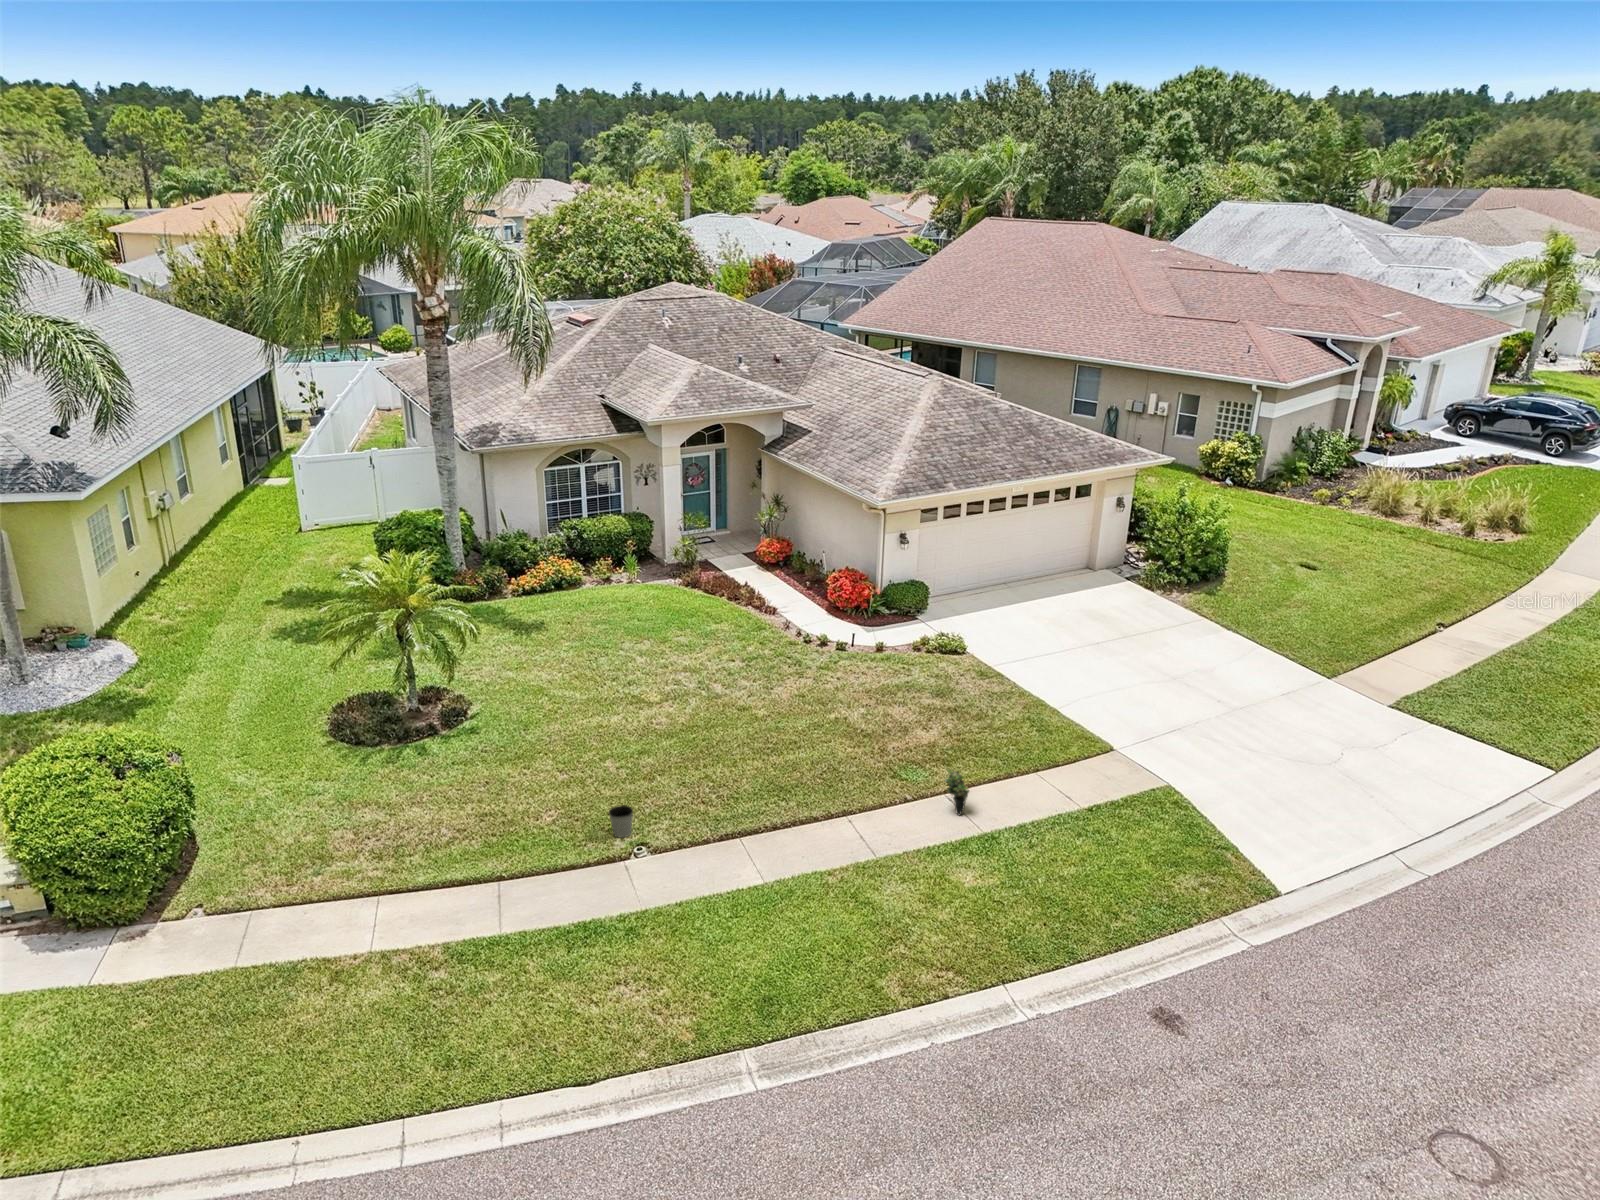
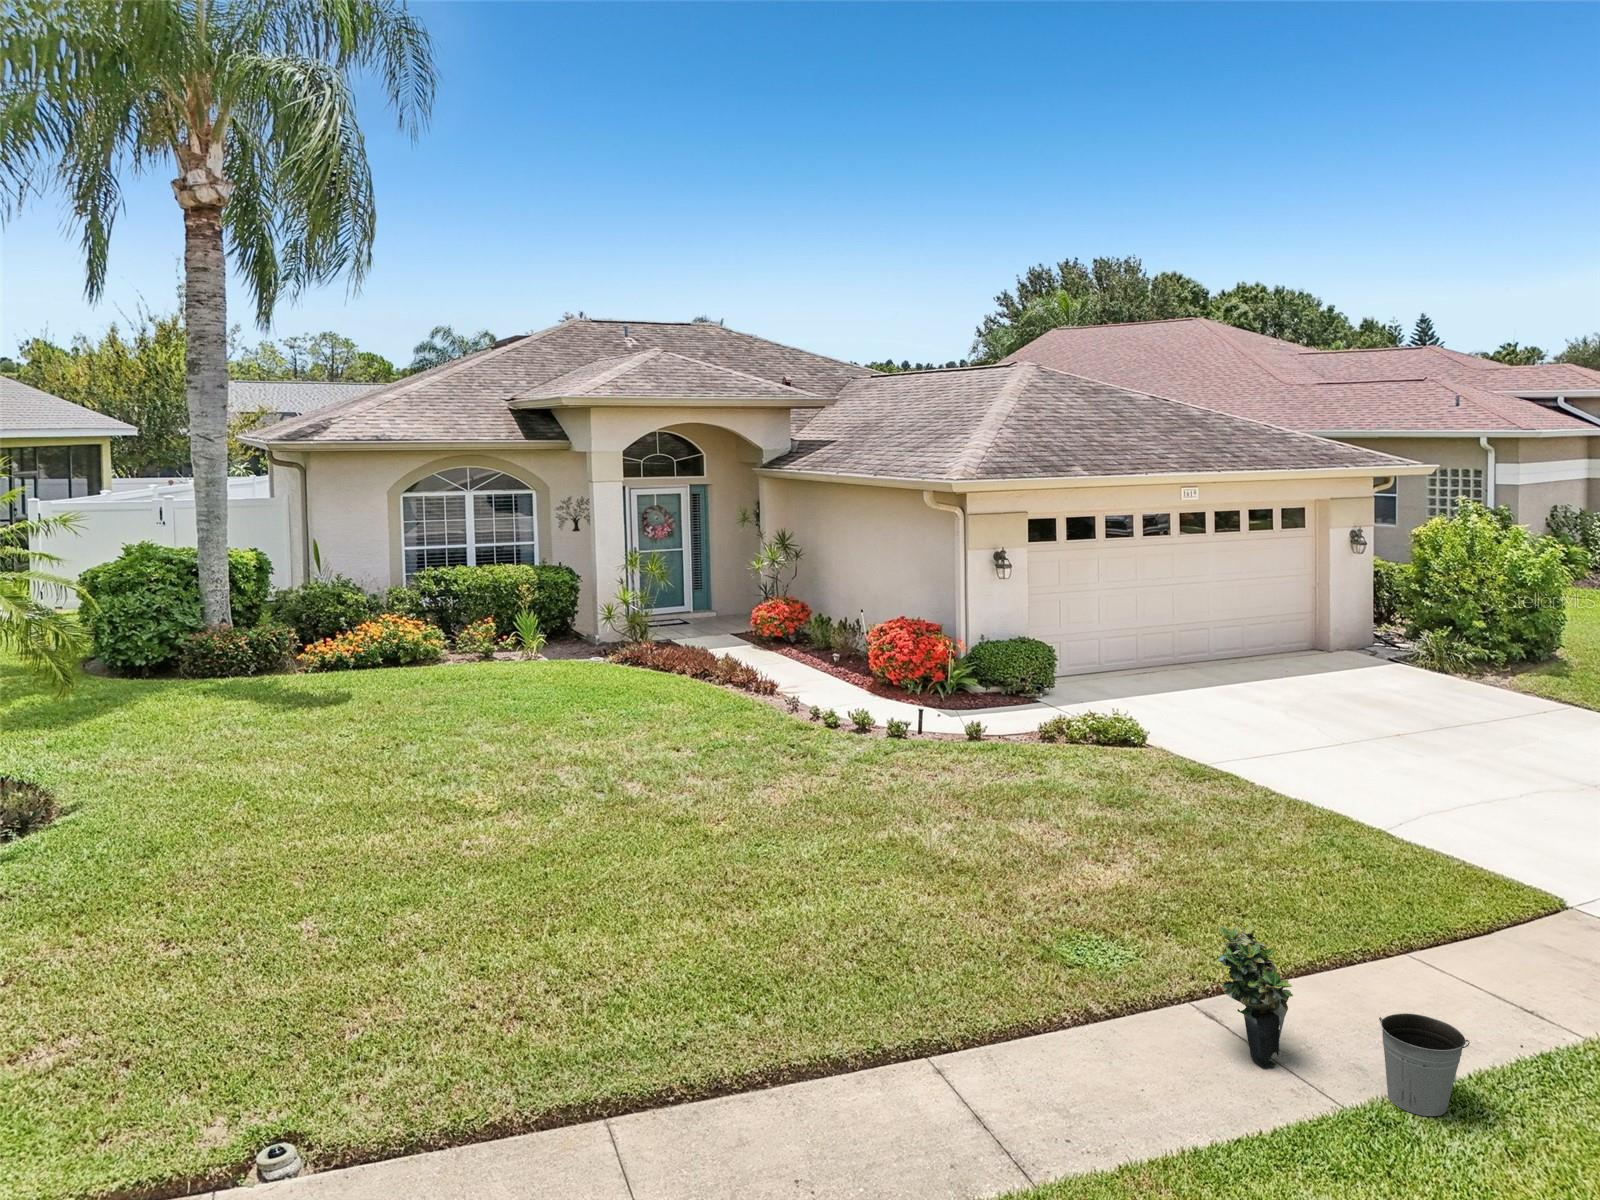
bucket: present [609,805,633,838] -> present [1379,1013,1470,1116]

